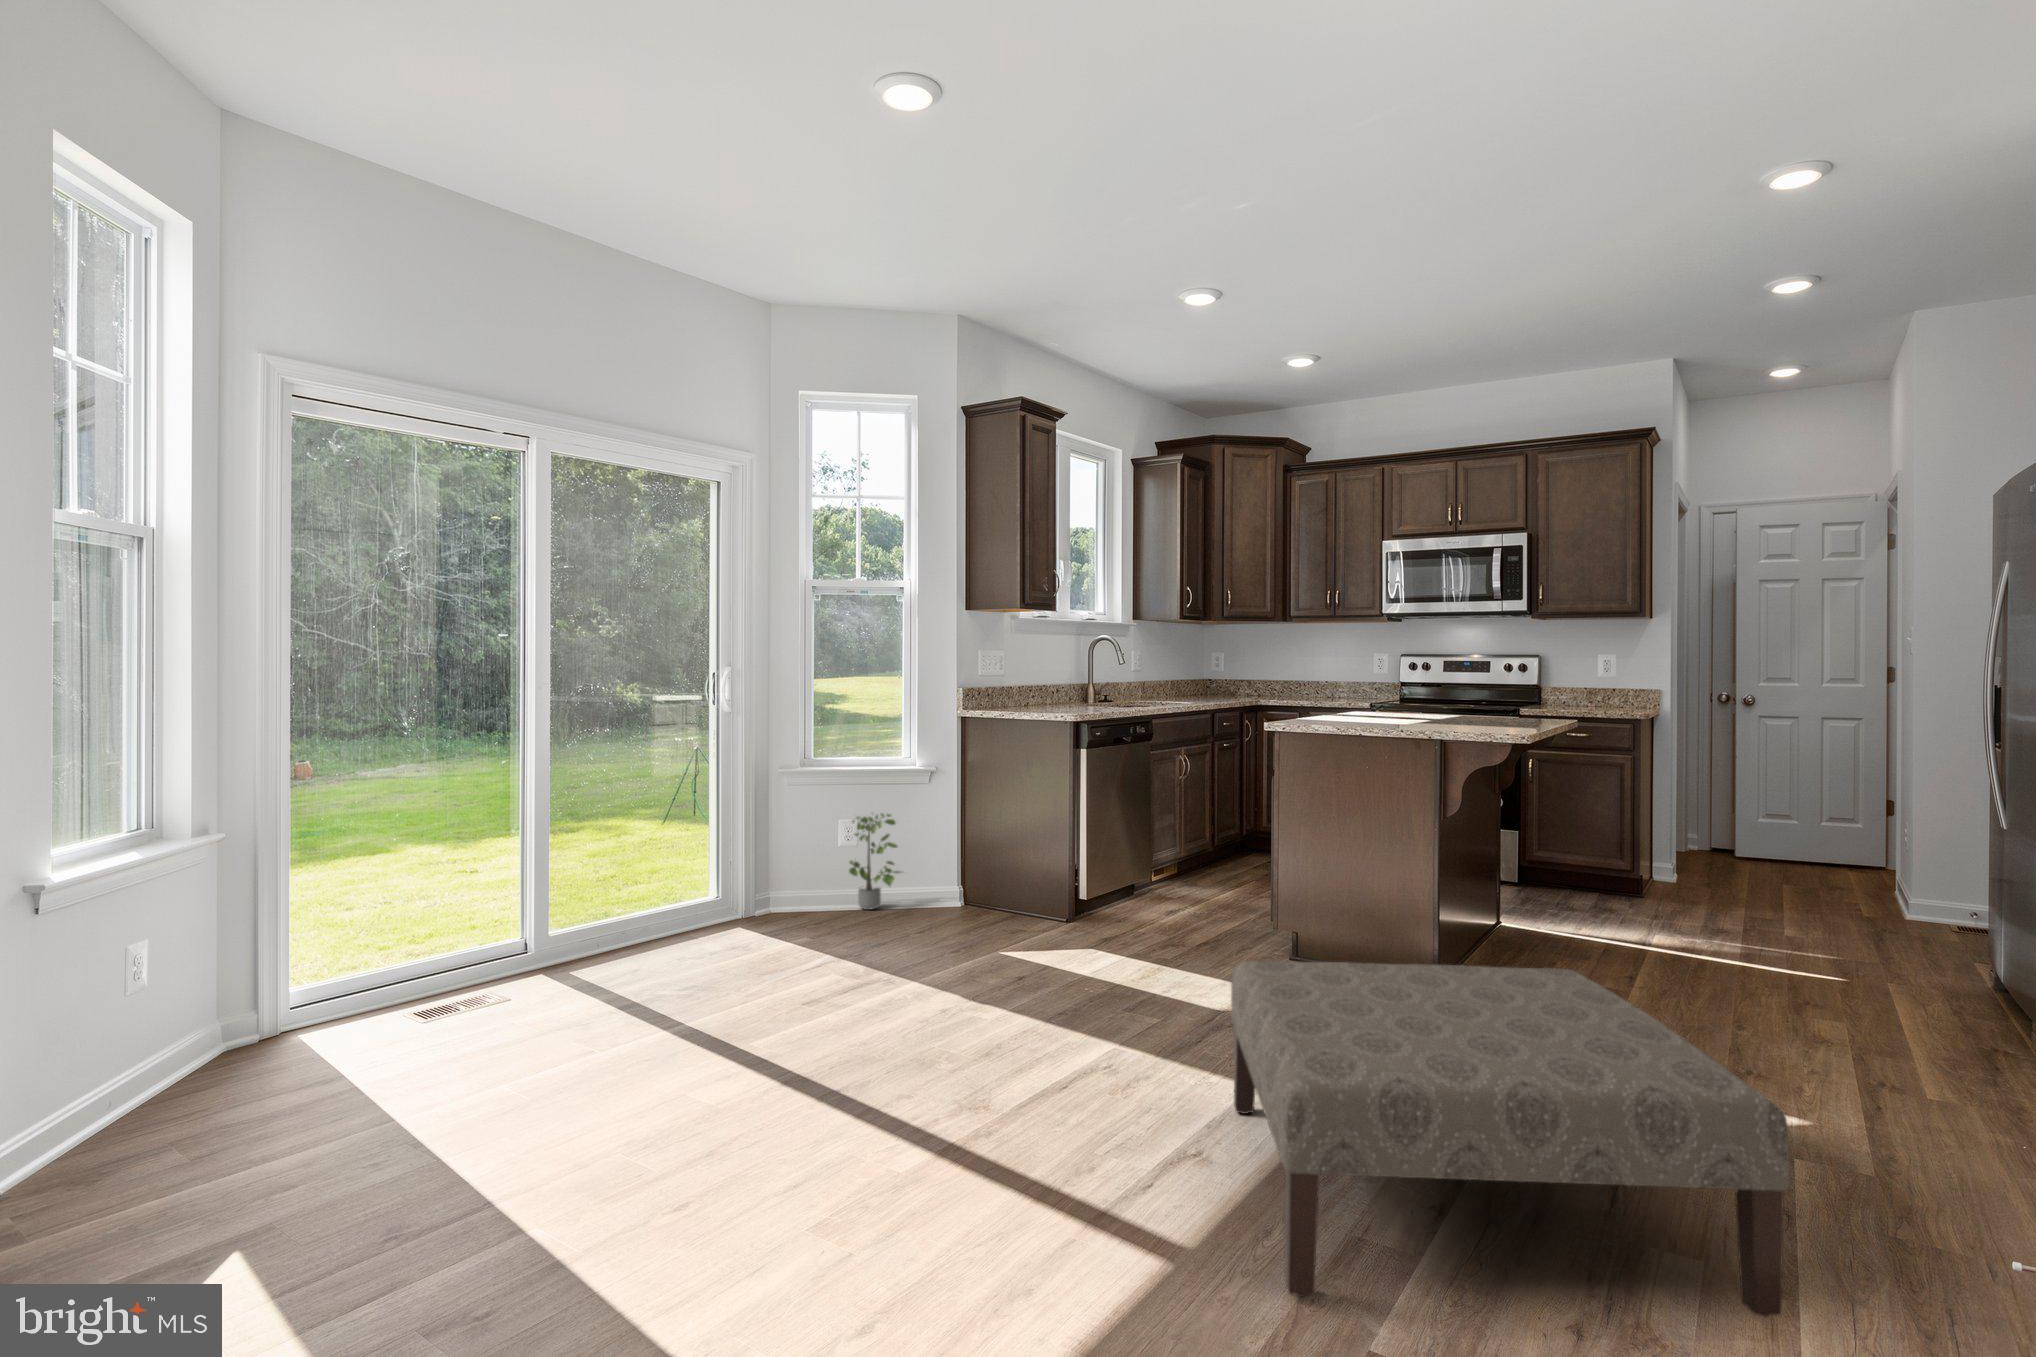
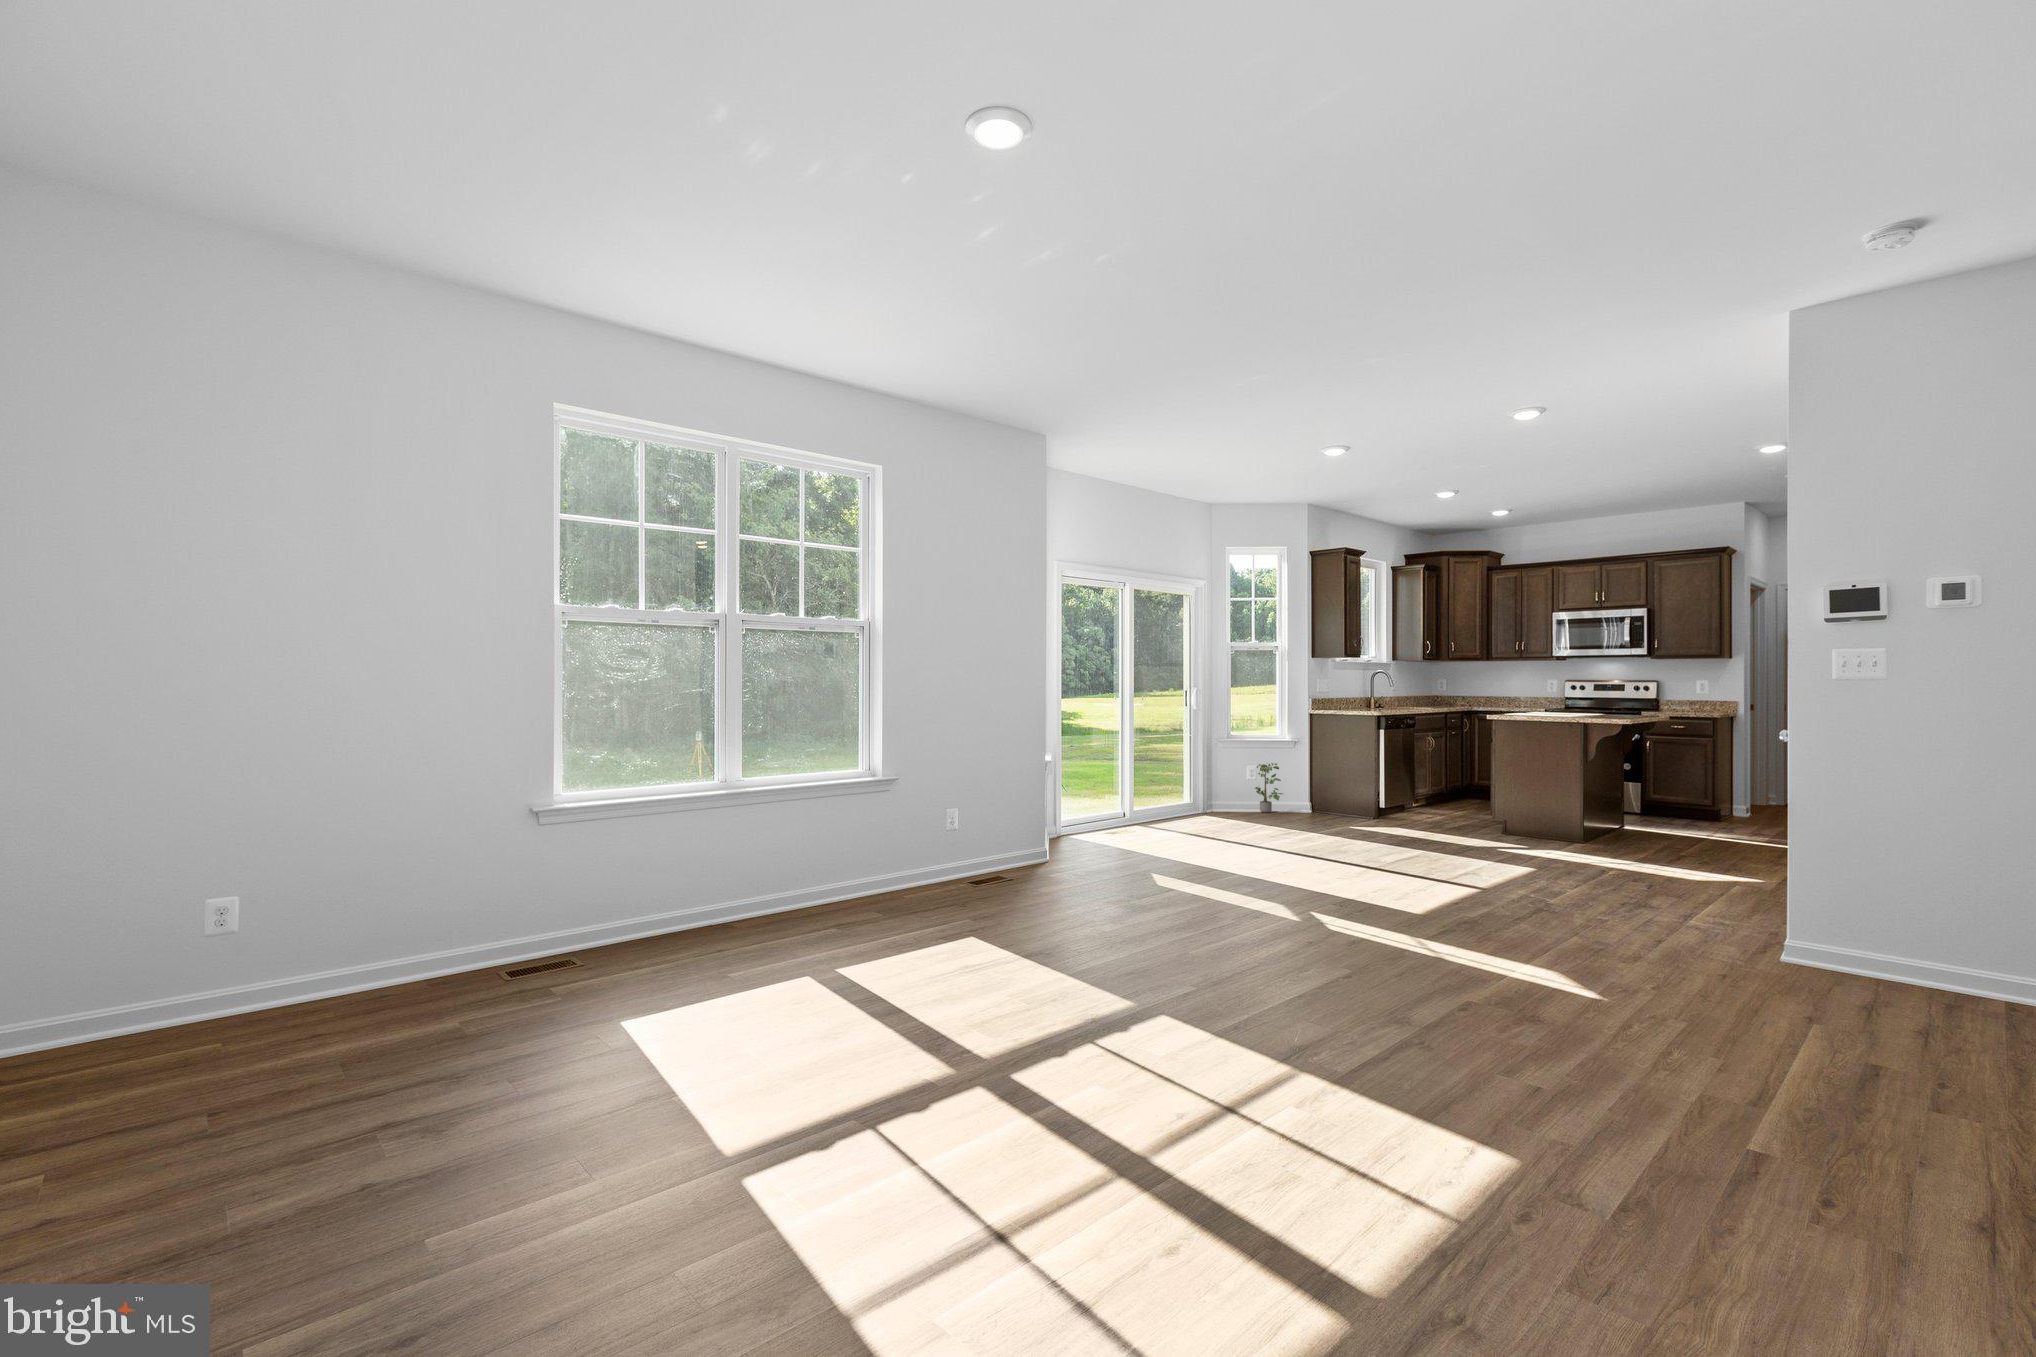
ottoman: present [1231,961,1789,1317] -> none [1493,807,1720,910]

